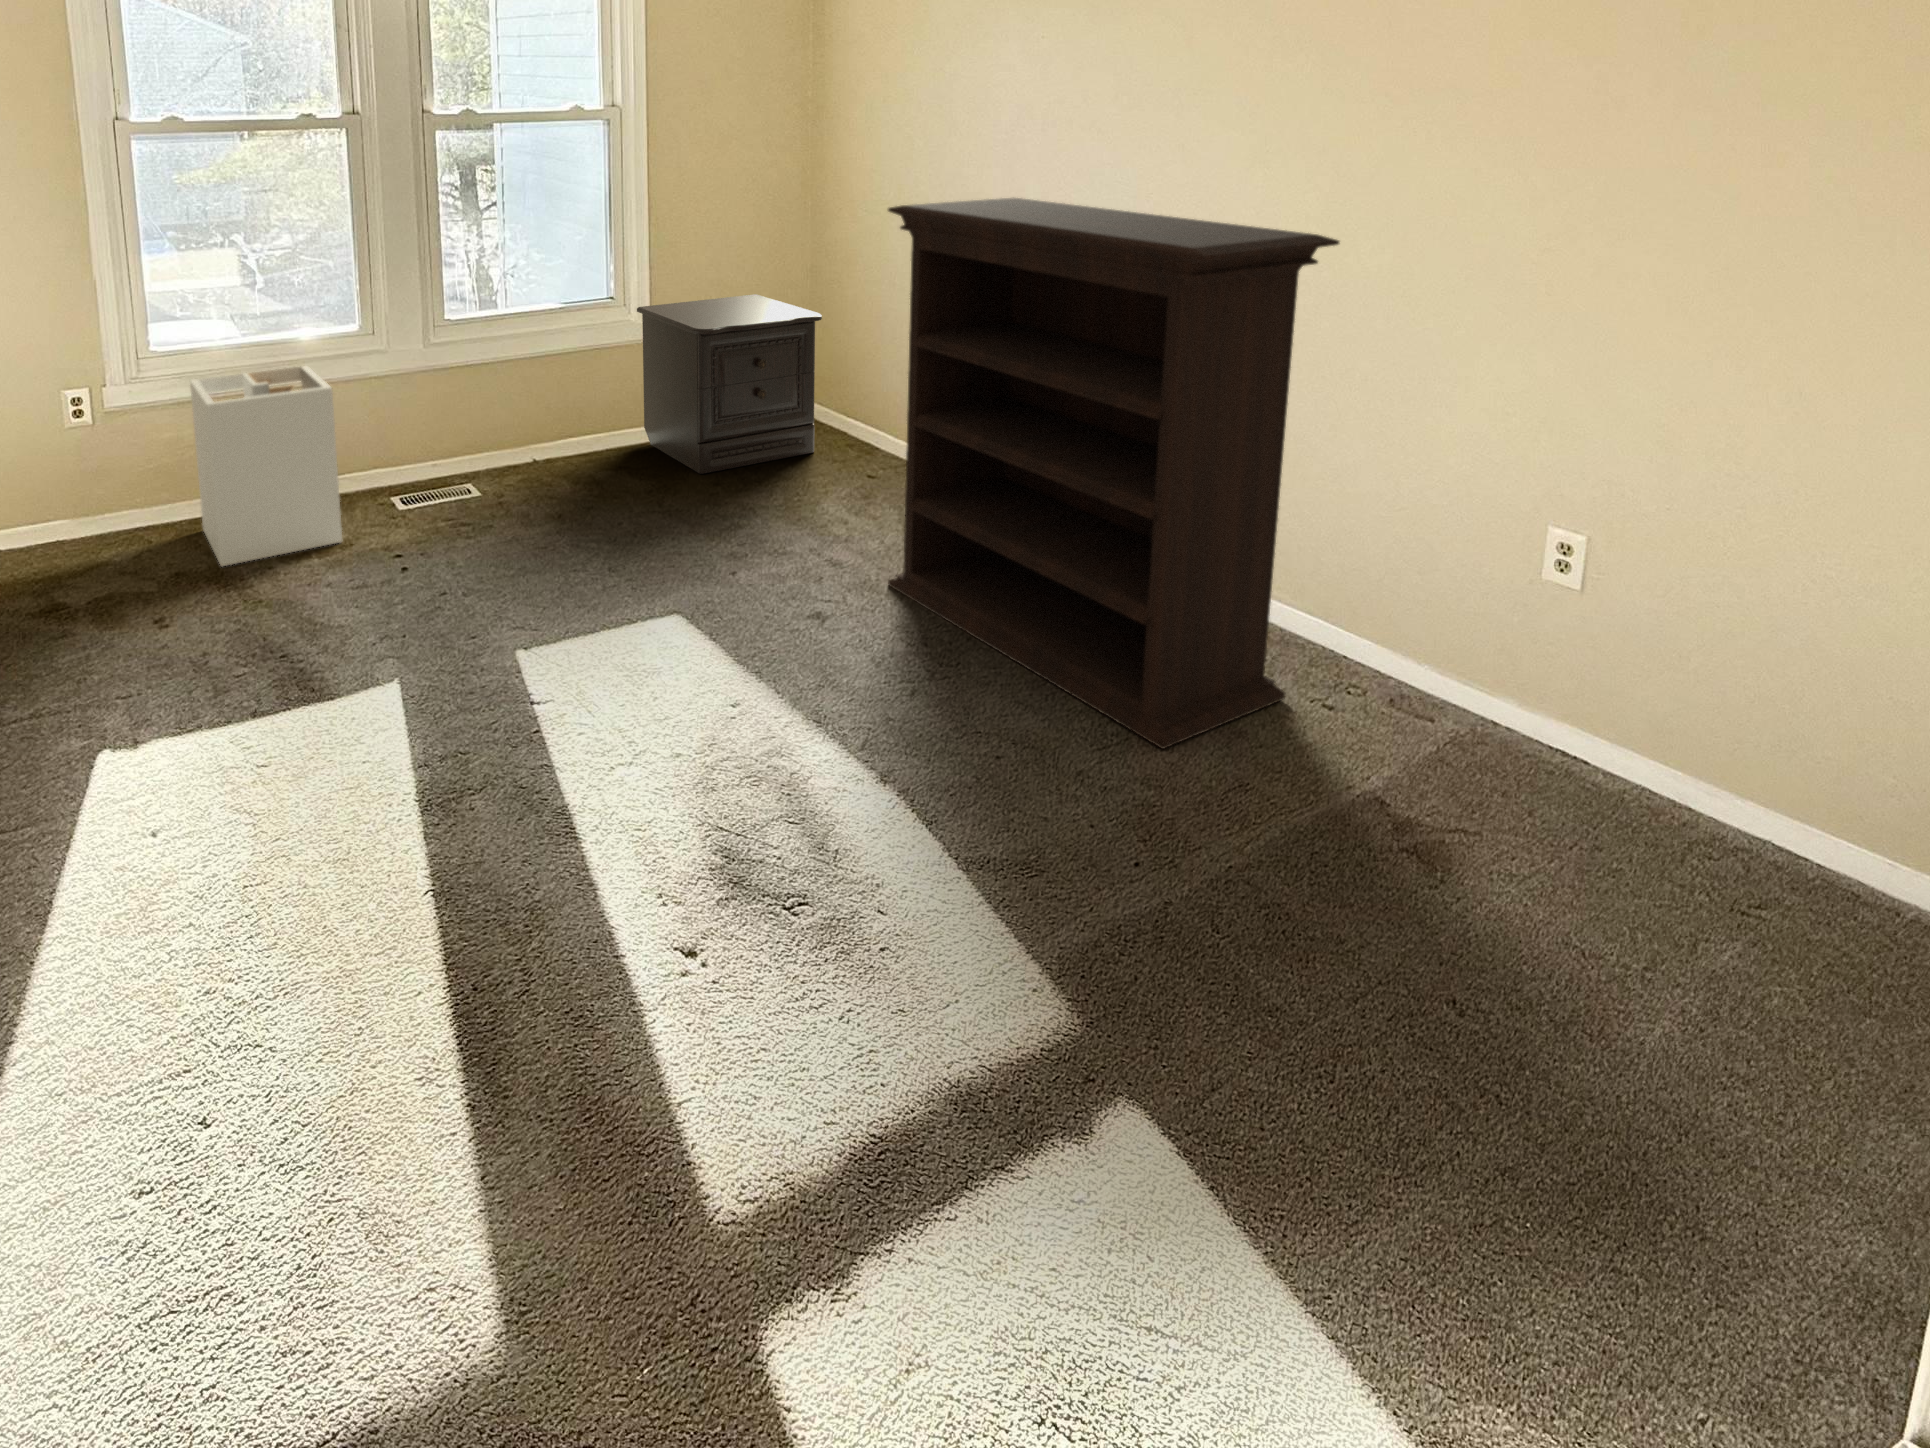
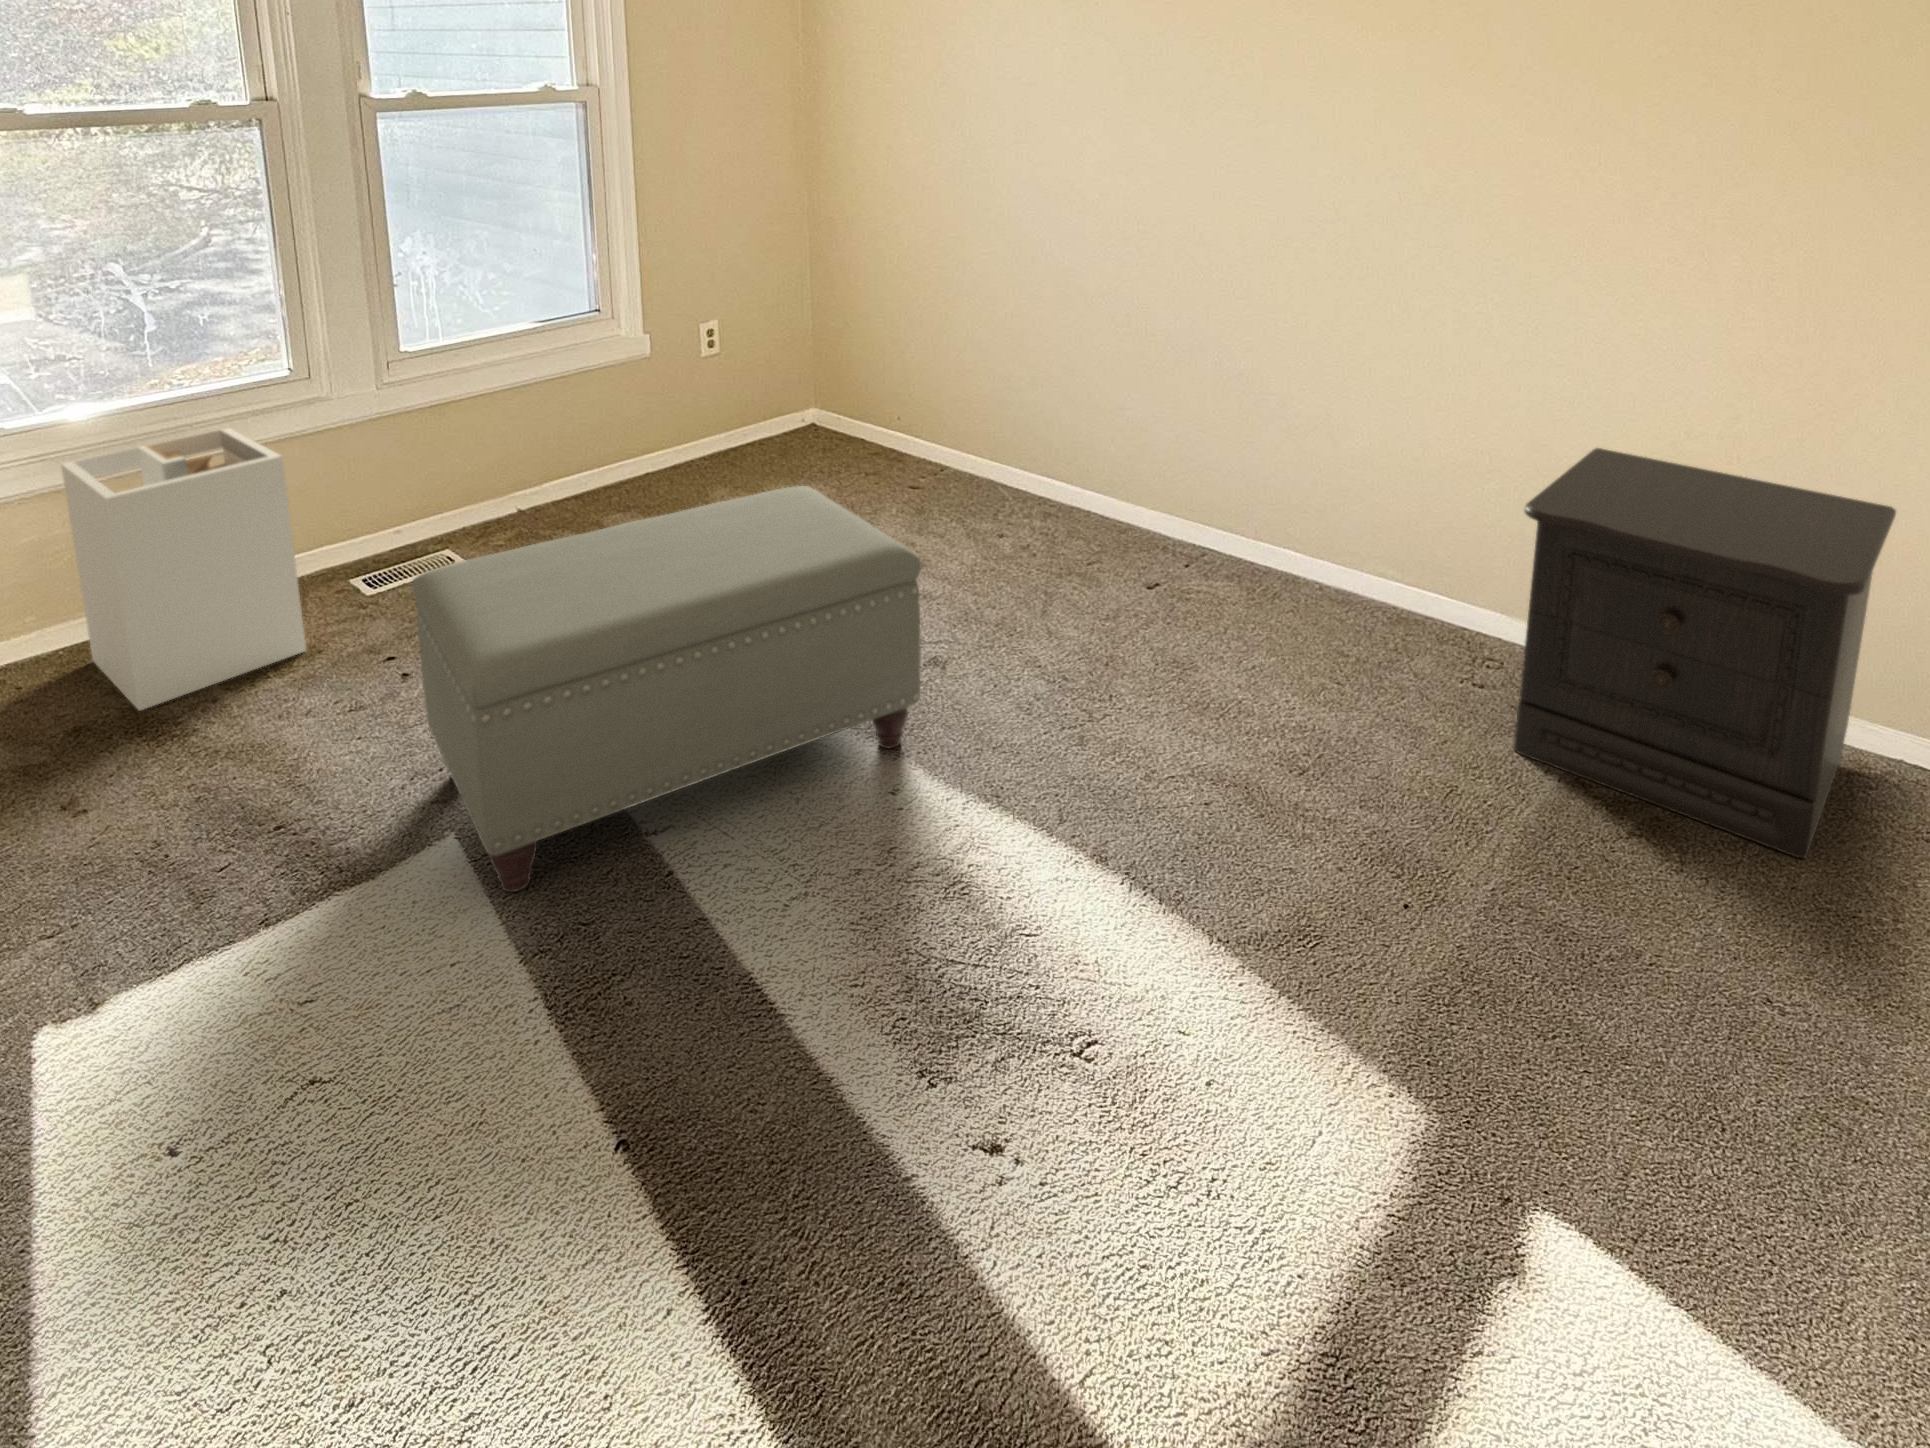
bookshelf: present [888,198,1339,749] -> none [987,181,1493,763]
nightstand: present [637,294,822,474] -> present [1514,448,1896,858]
ottoman: none [387,447,774,723] -> present [412,486,921,892]

